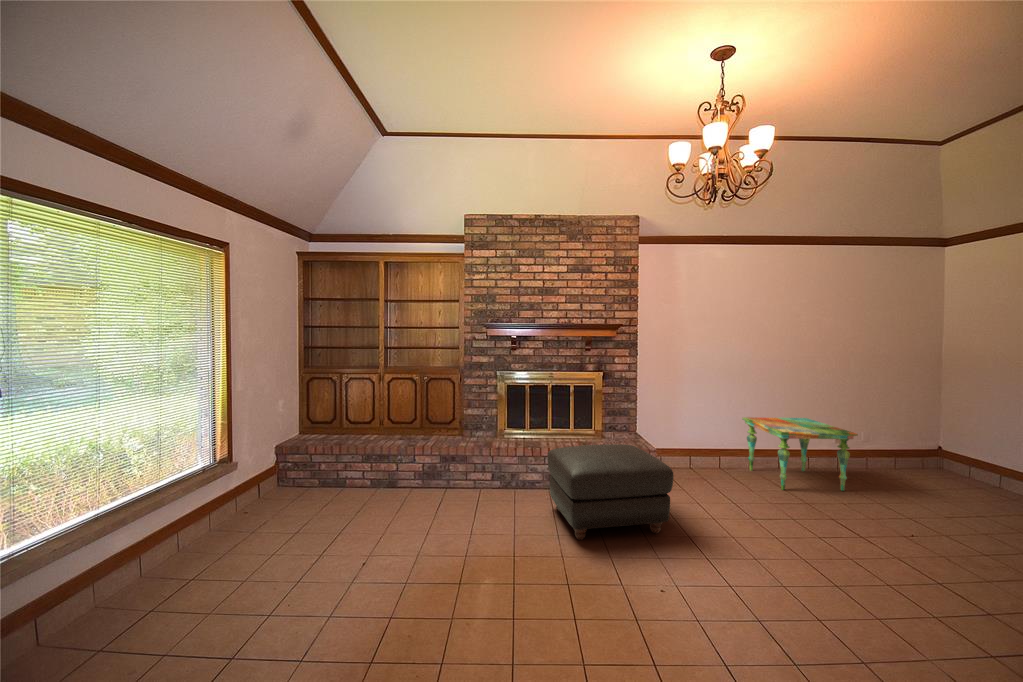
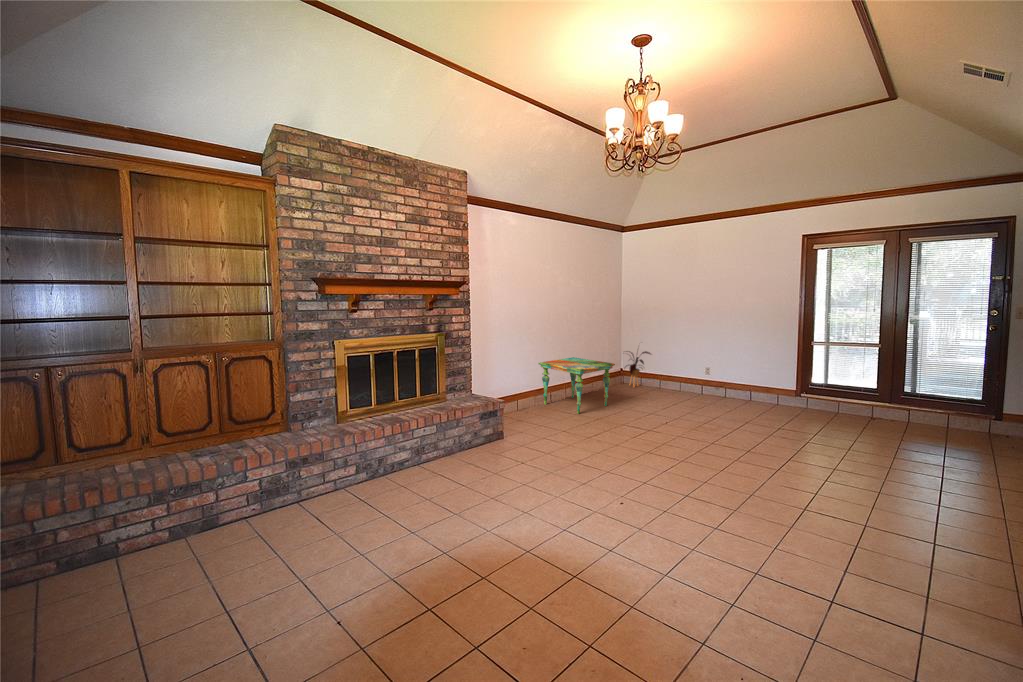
house plant: none [914,411,976,479] -> present [626,351,650,386]
ottoman: present [548,444,674,540] -> none [441,400,564,499]

